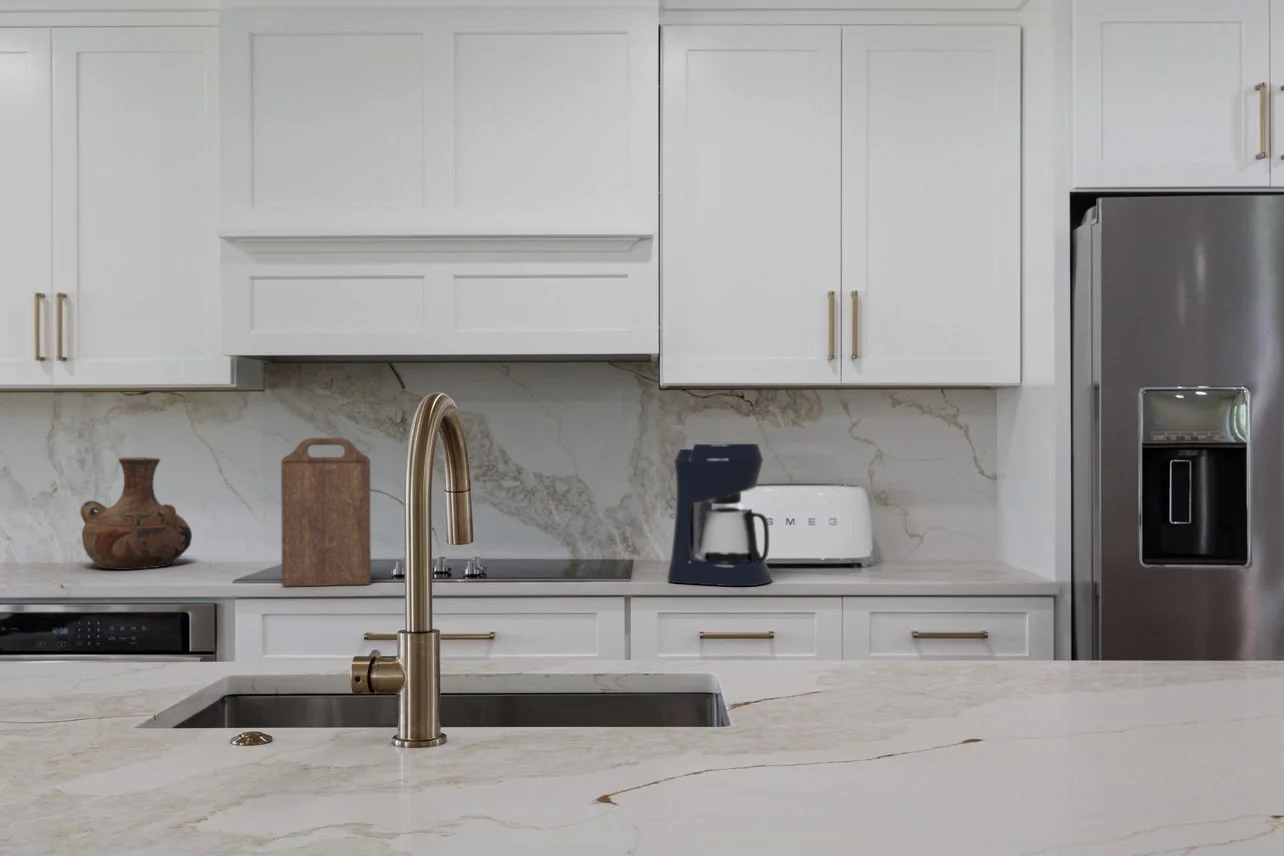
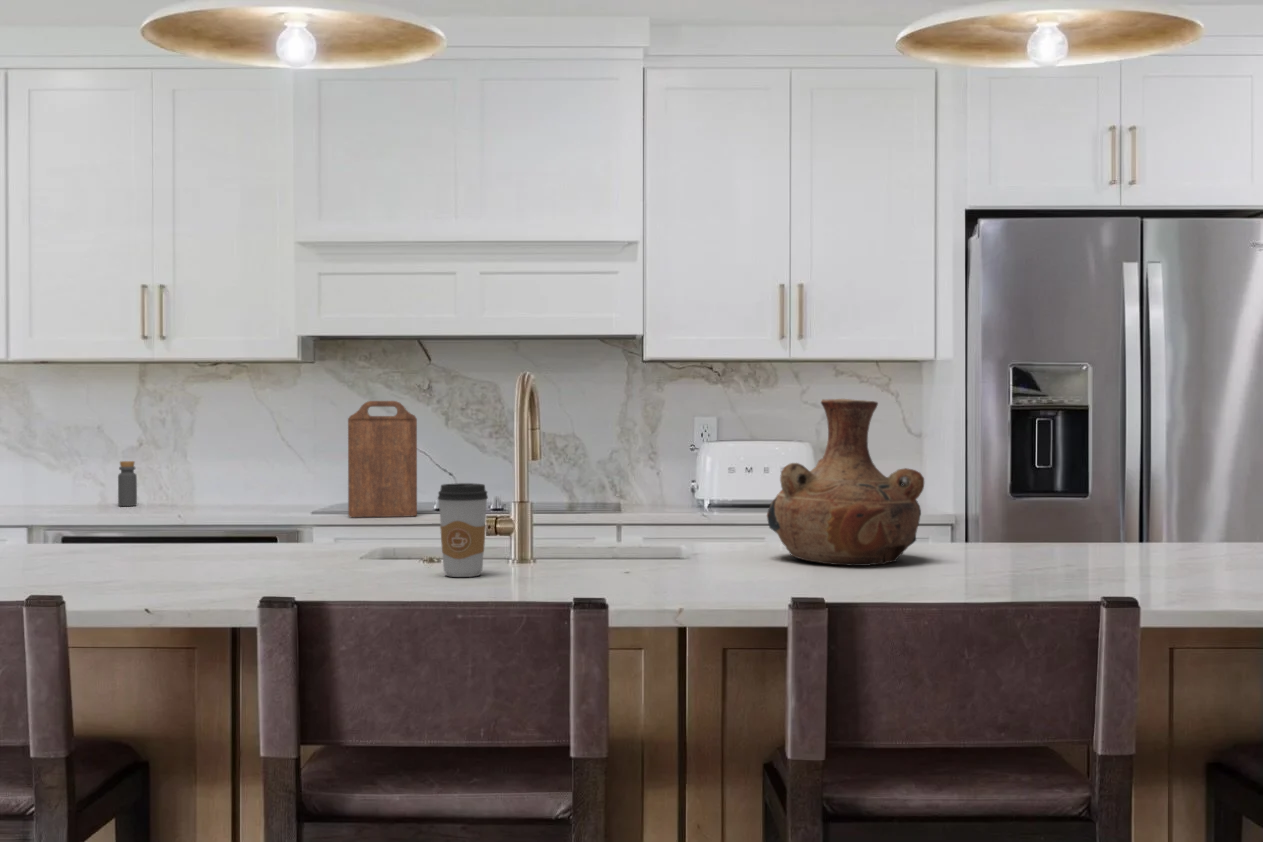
coffee maker: present [667,442,772,586] -> none [651,405,733,517]
vase: present [80,457,192,570] -> present [767,399,924,566]
bottle: none [29,509,52,564] -> present [118,461,137,506]
coffee cup: none [205,618,313,822] -> present [438,483,488,577]

